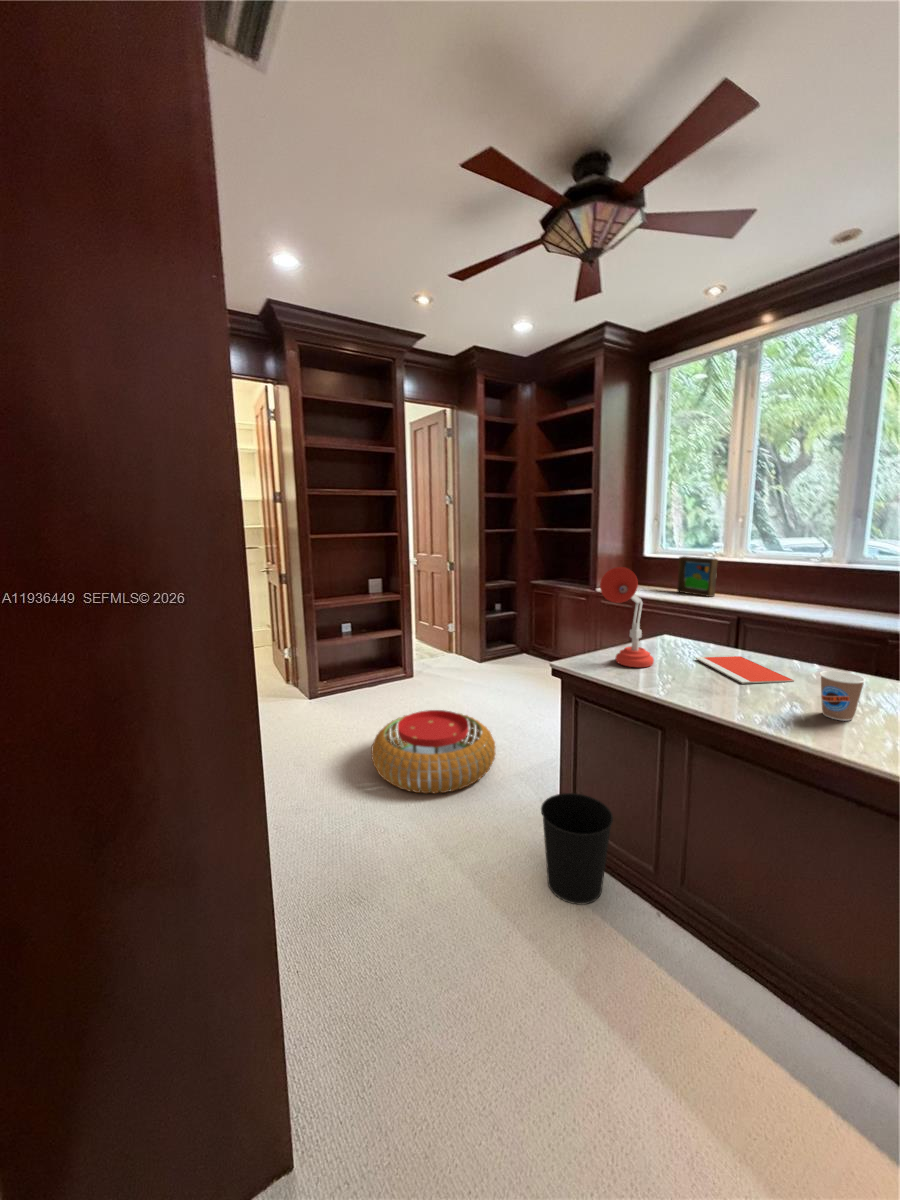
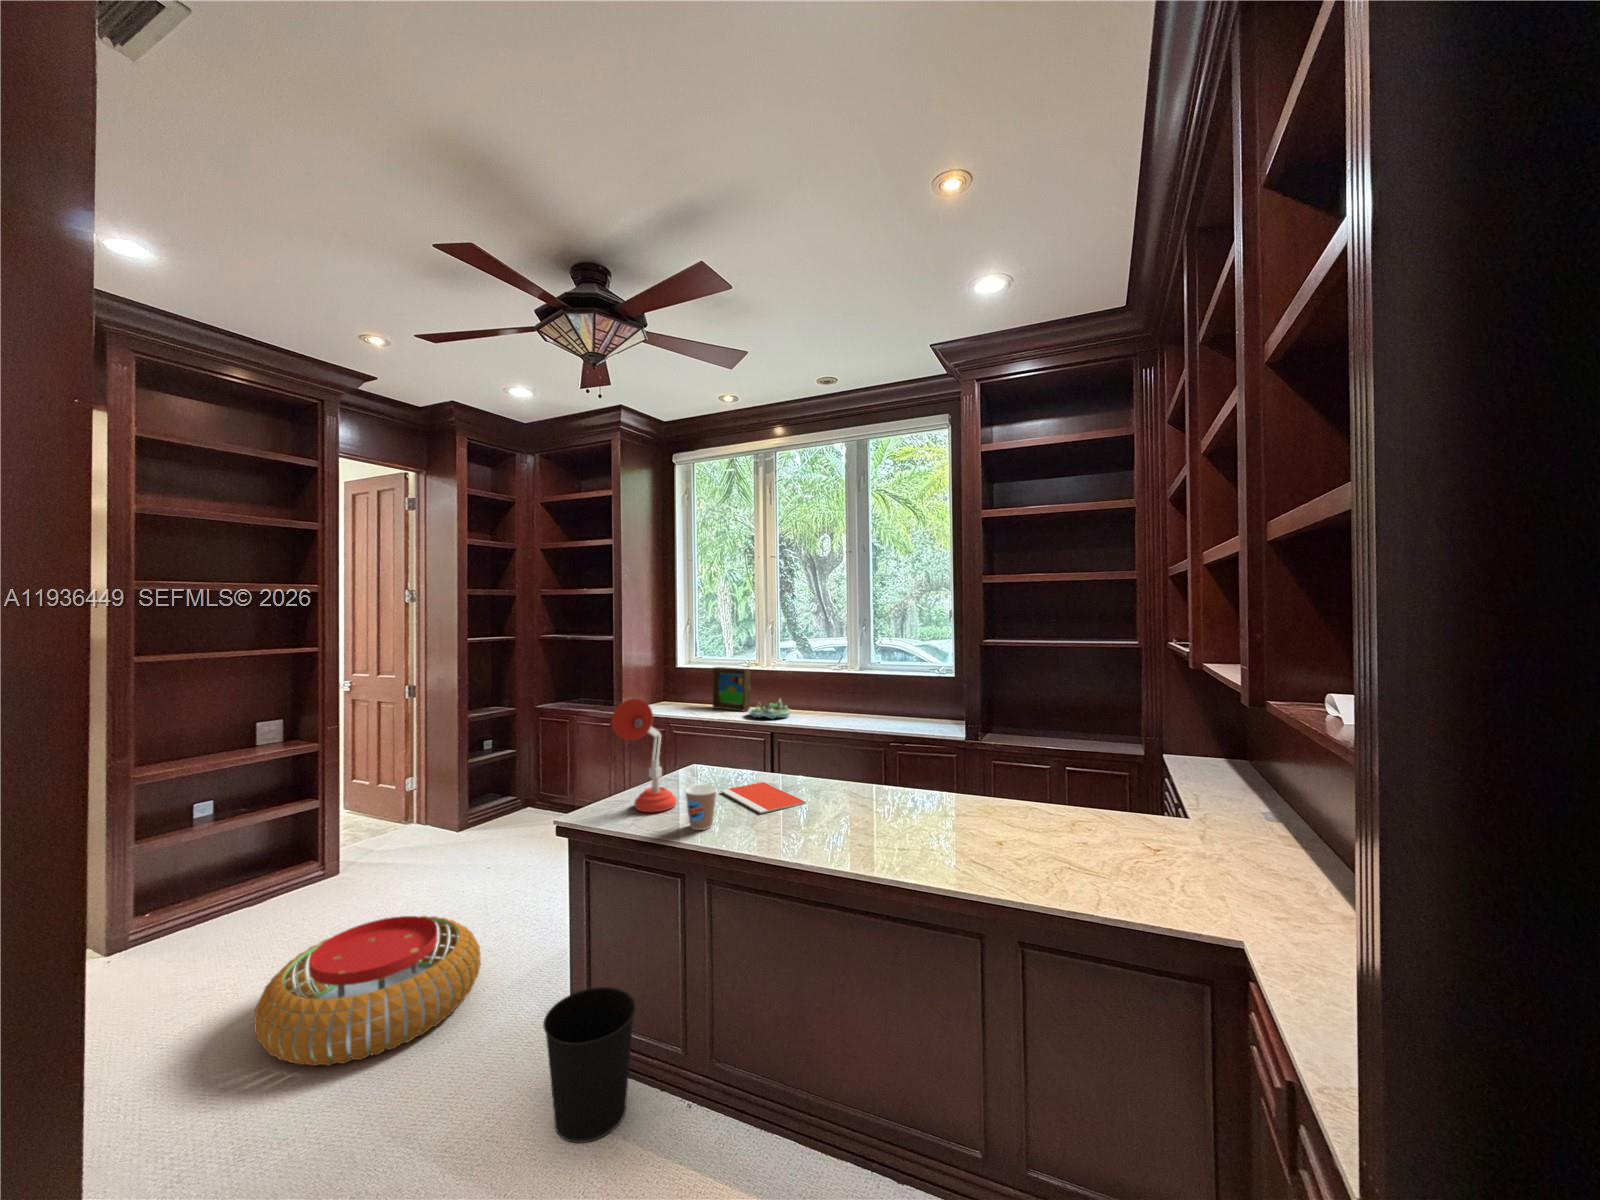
succulent planter: none [714,586,761,605] -> present [748,699,791,719]
coffee cup: present [820,671,865,721] -> present [685,785,717,830]

